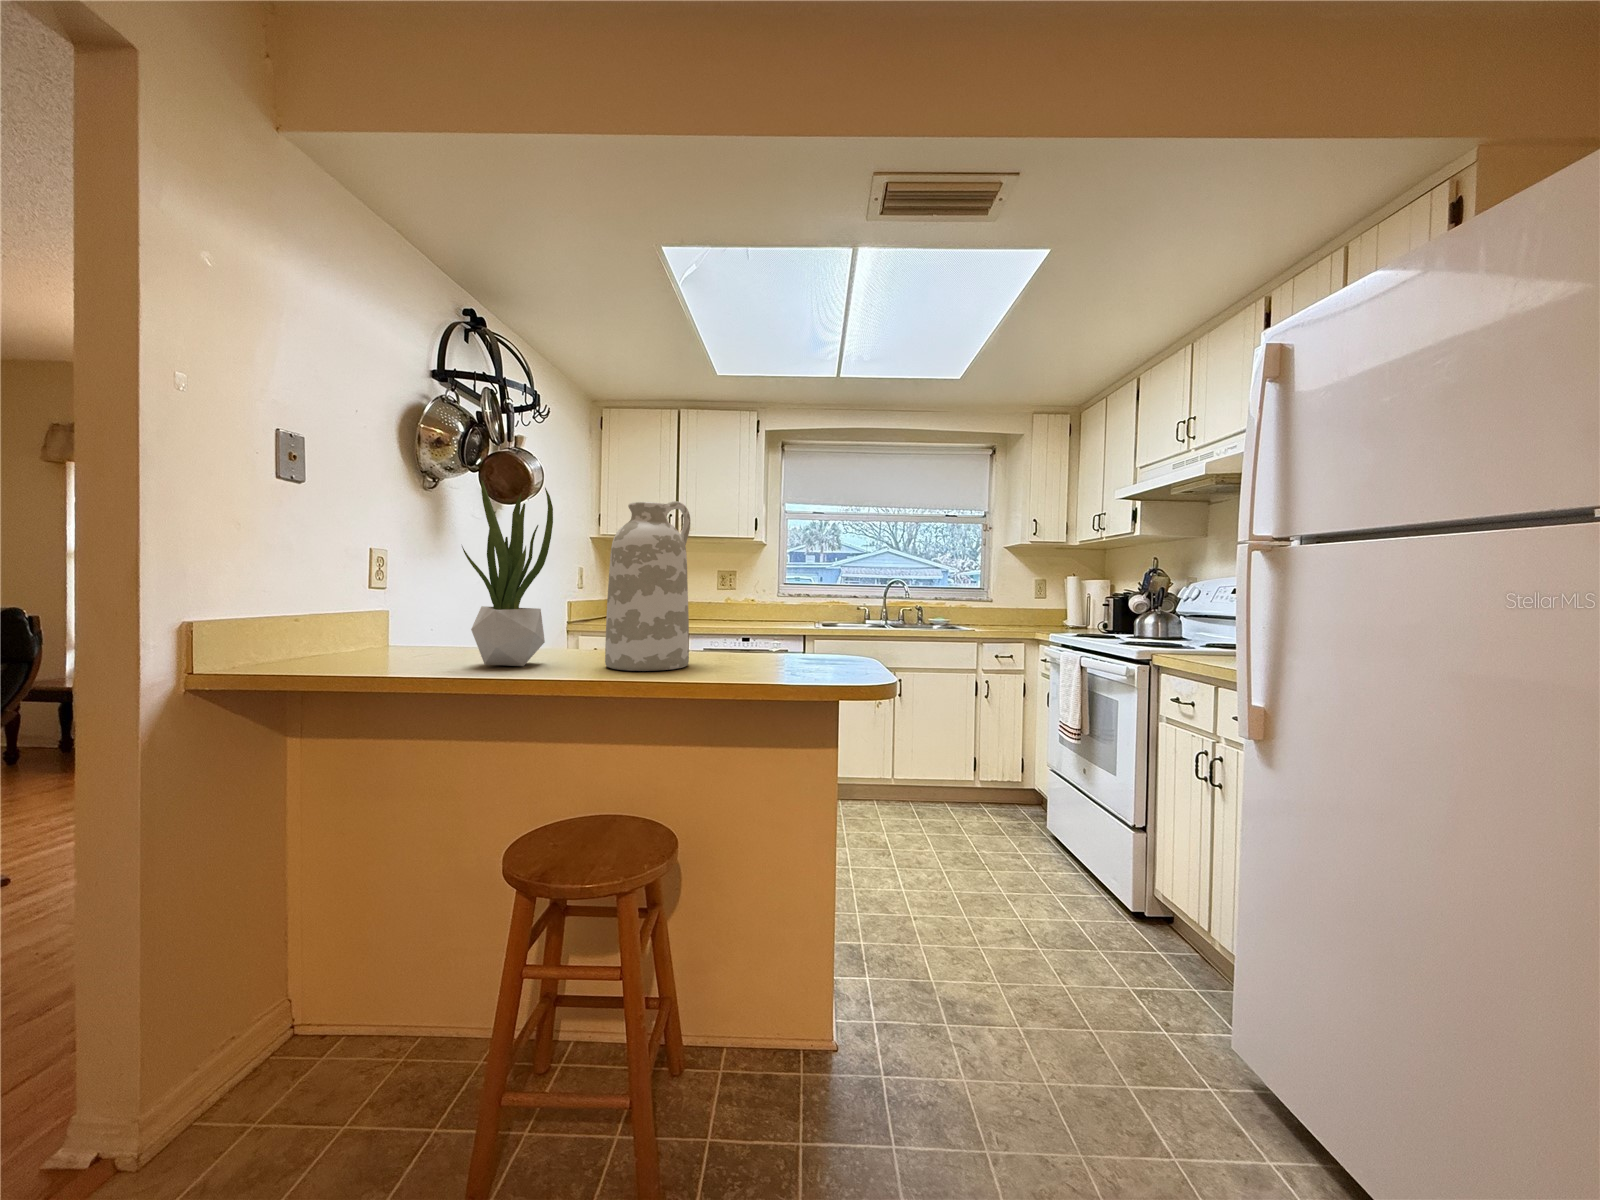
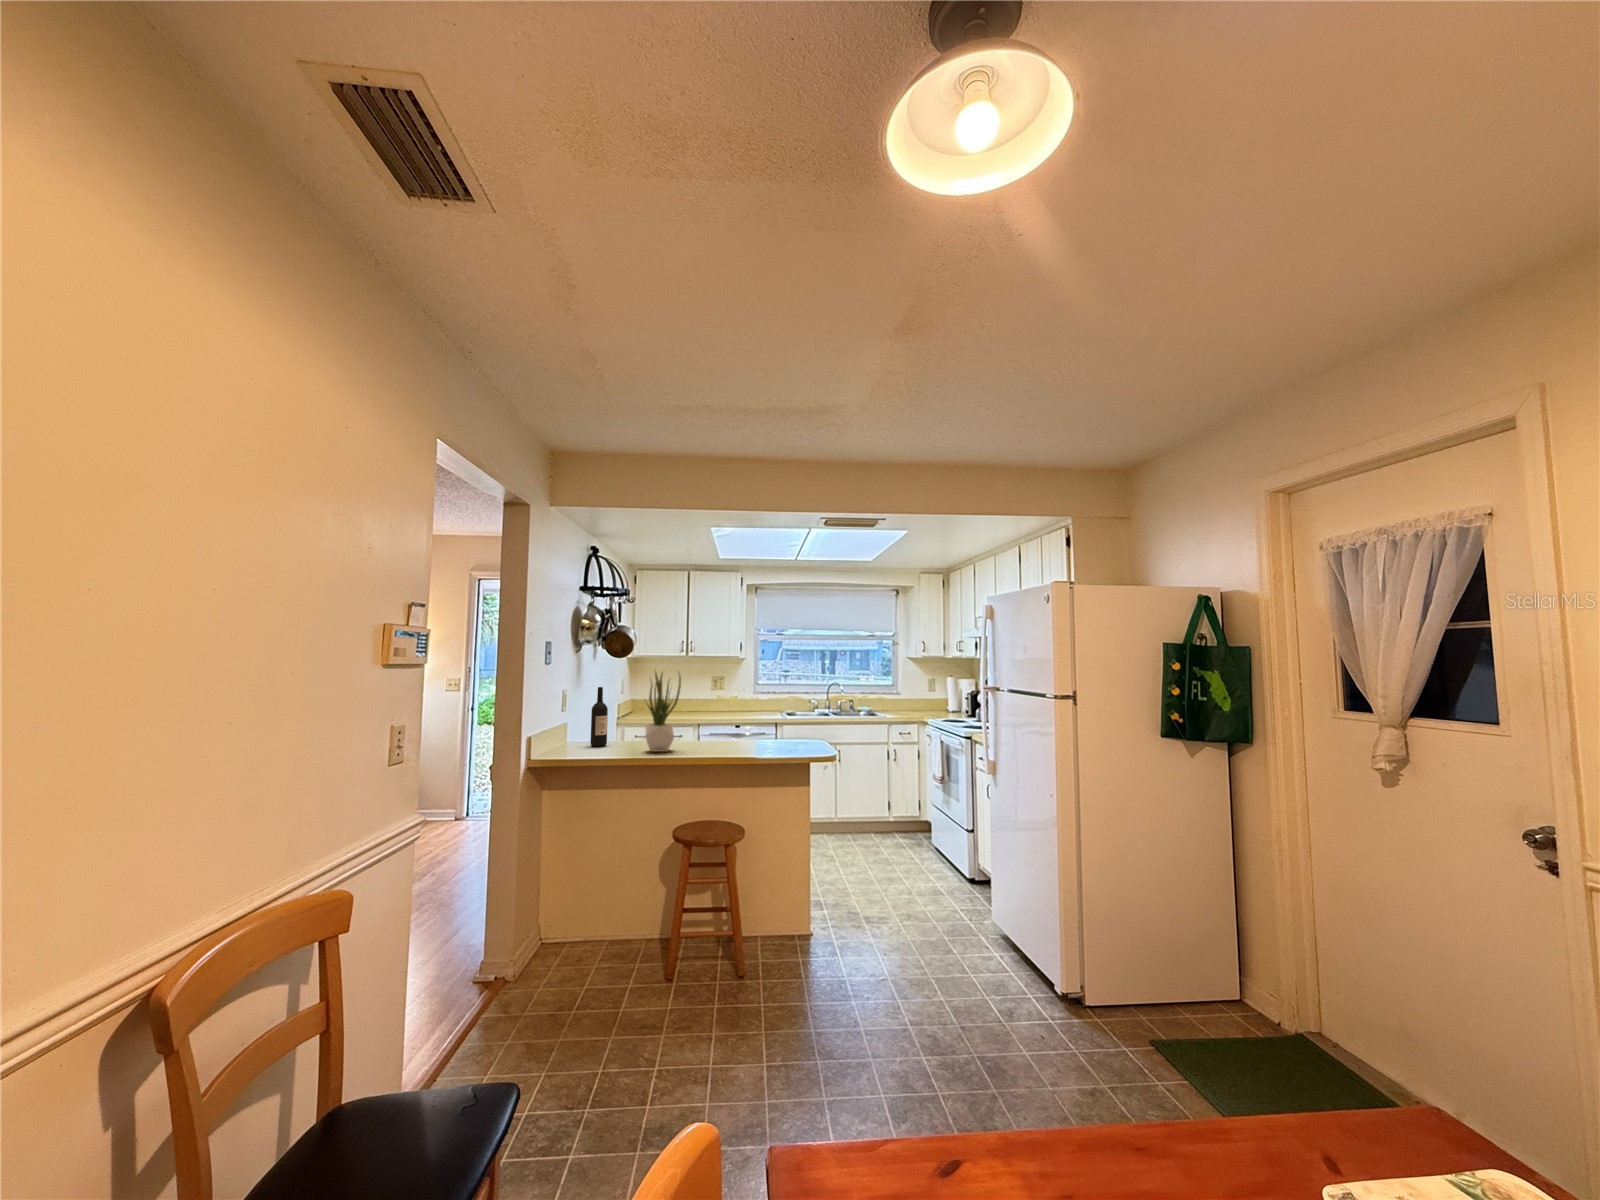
vase: present [605,501,690,671] -> none [704,672,742,752]
wine bottle: none [398,536,434,653] -> present [591,687,608,747]

